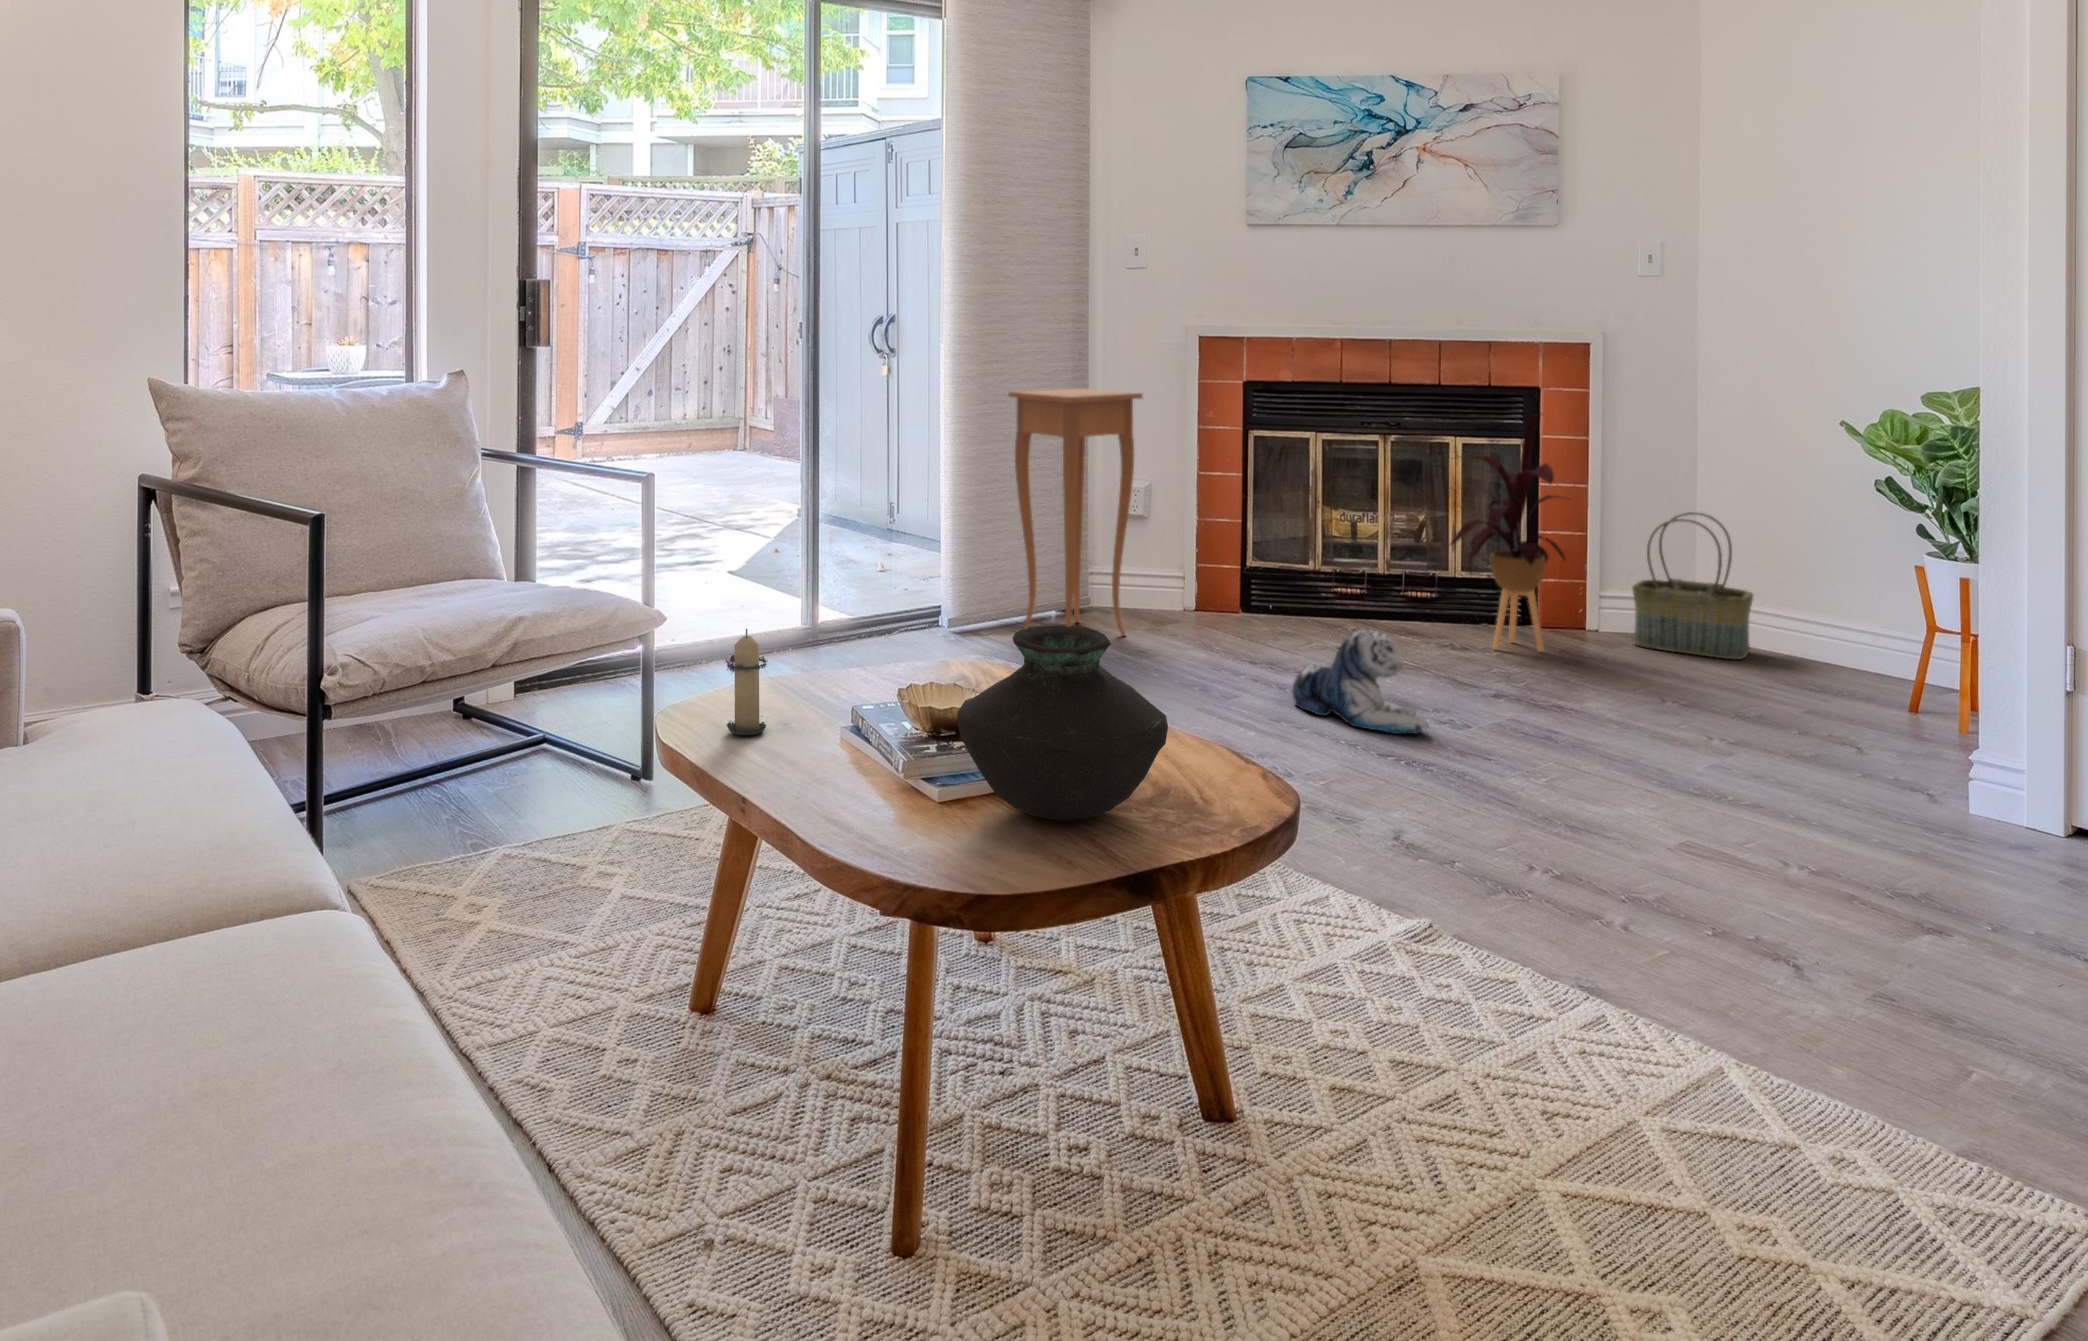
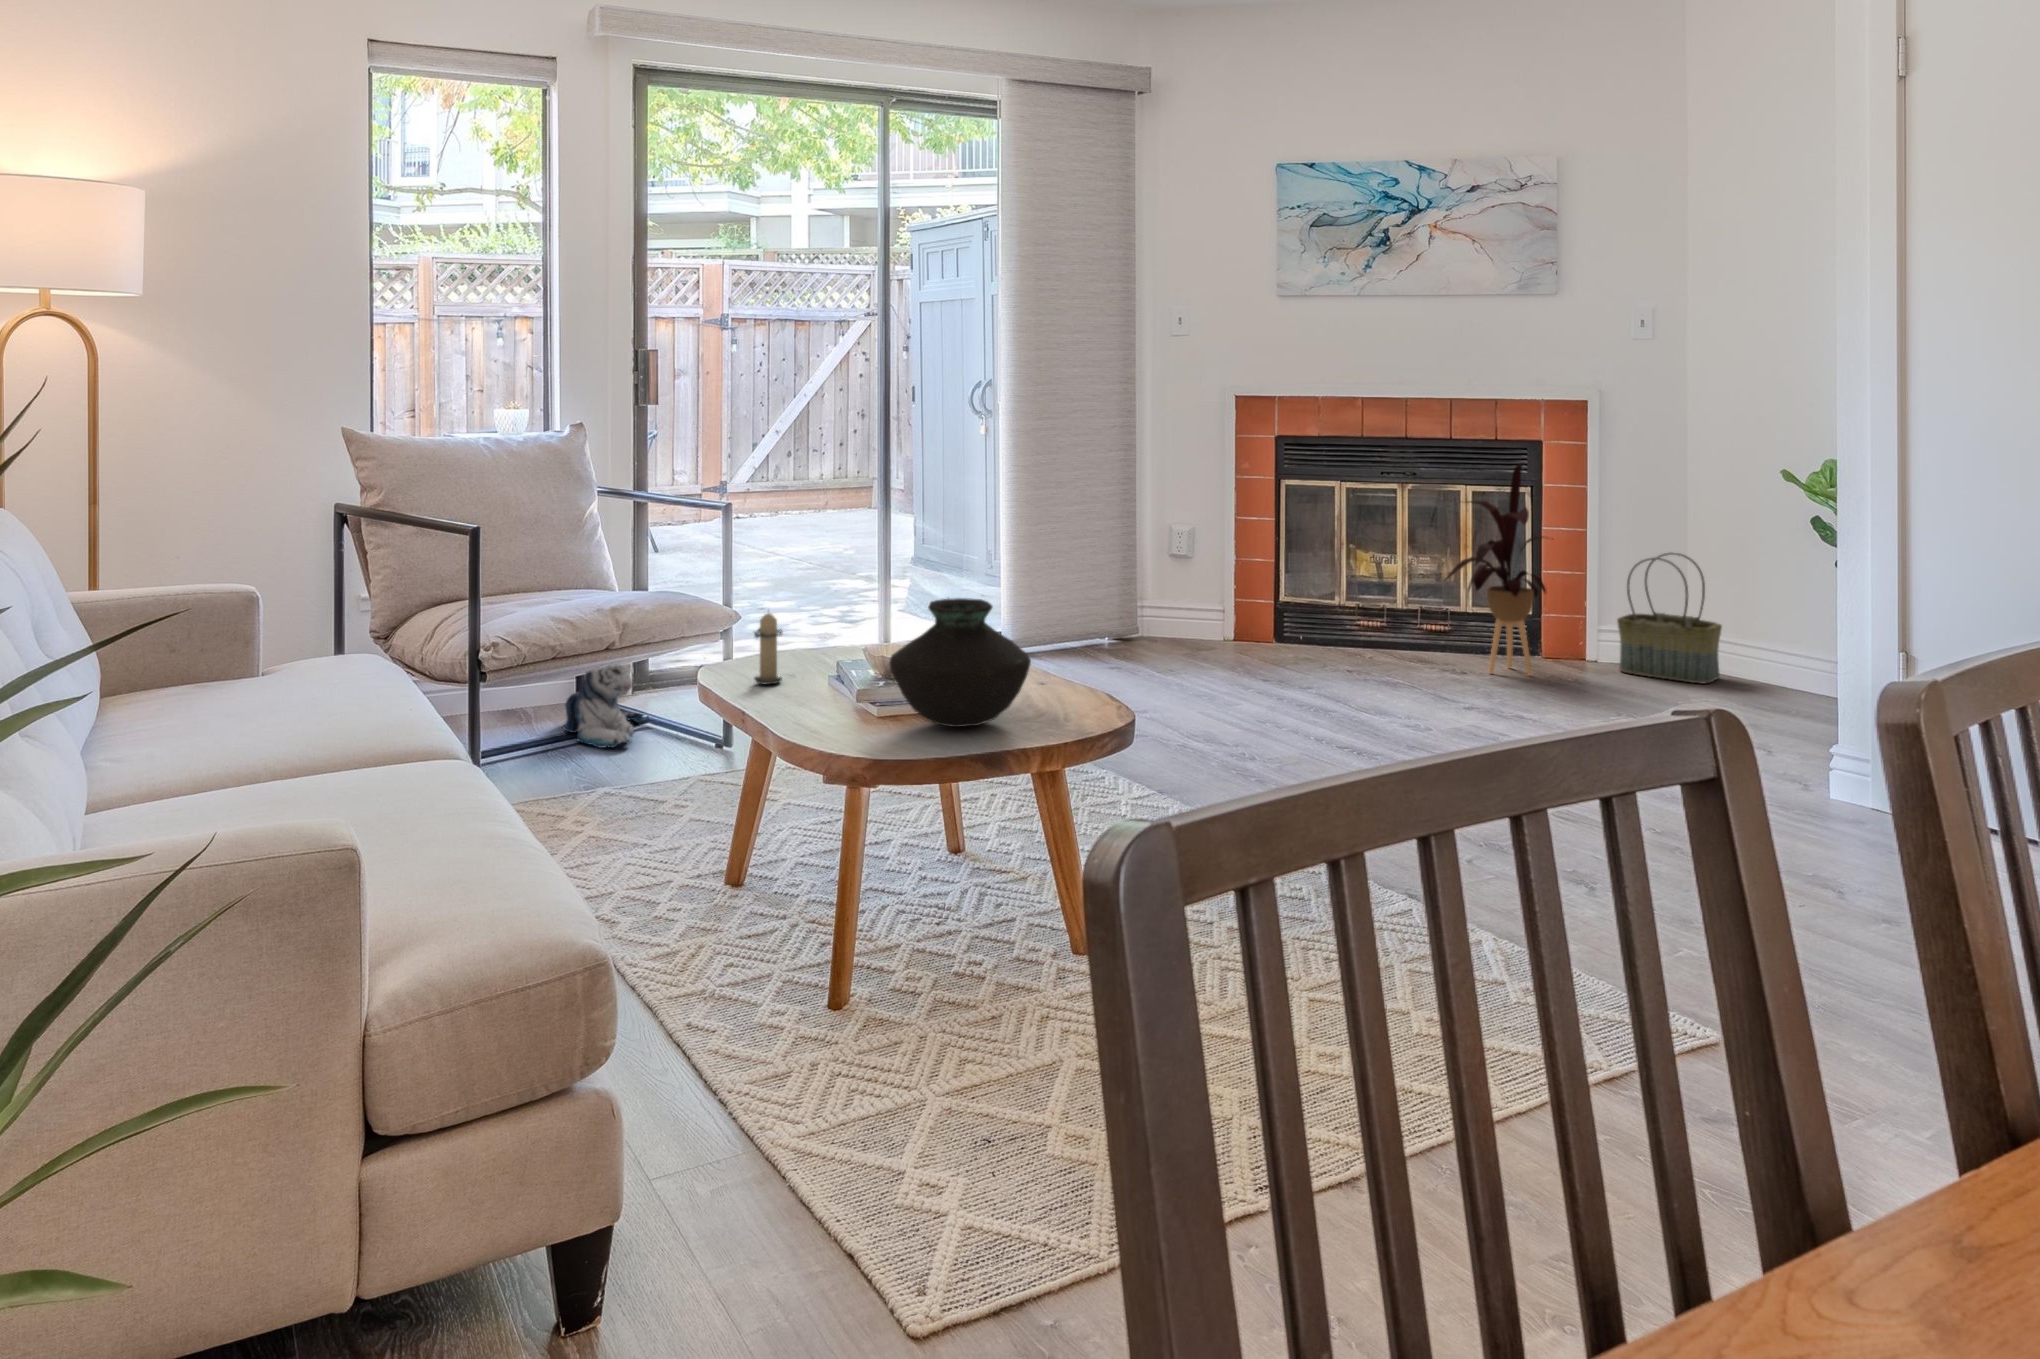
side table: present [1008,389,1142,636] -> none [1063,440,1179,666]
plush toy: present [1293,630,1429,734] -> present [563,664,643,747]

